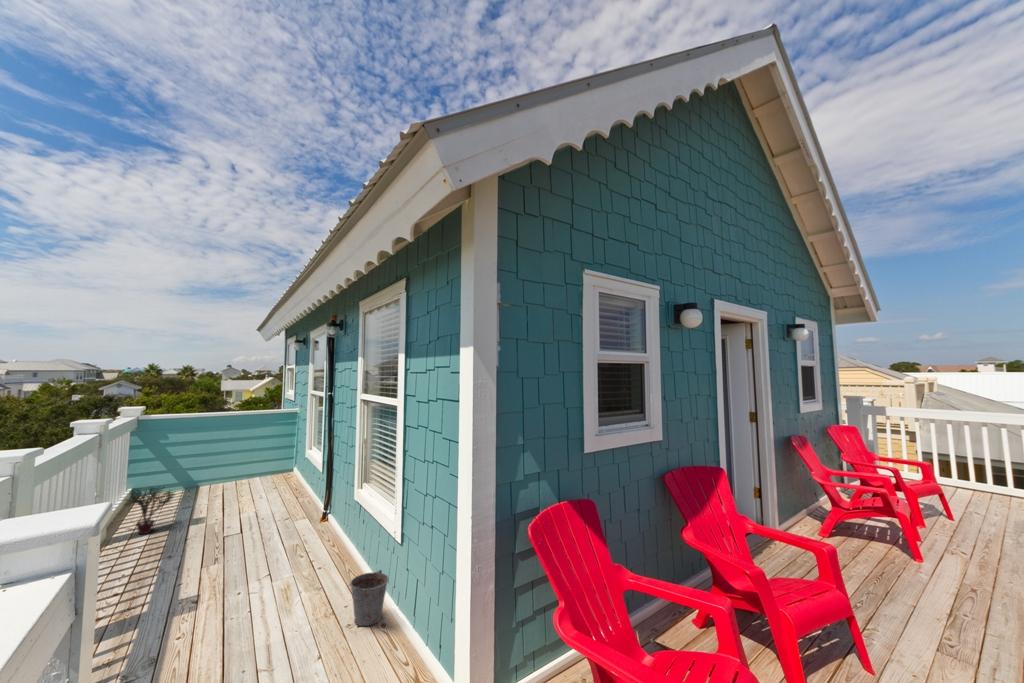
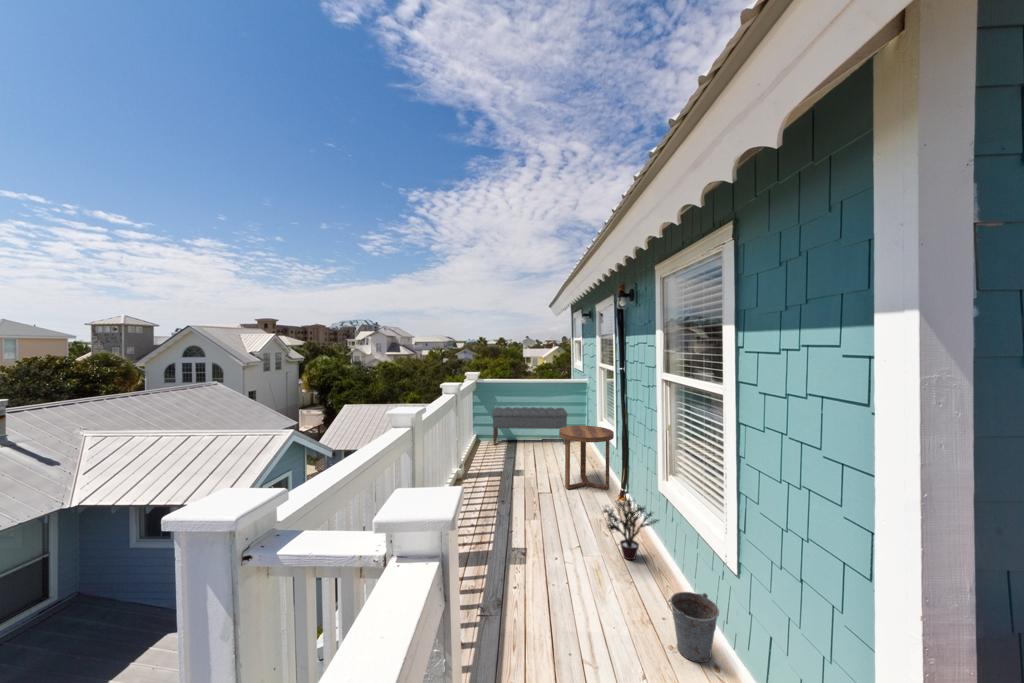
bench: none [167,441,271,493] -> present [492,407,567,444]
side table: none [258,454,319,523] -> present [559,426,614,490]
potted plant: present [127,487,175,534] -> present [603,499,658,560]

